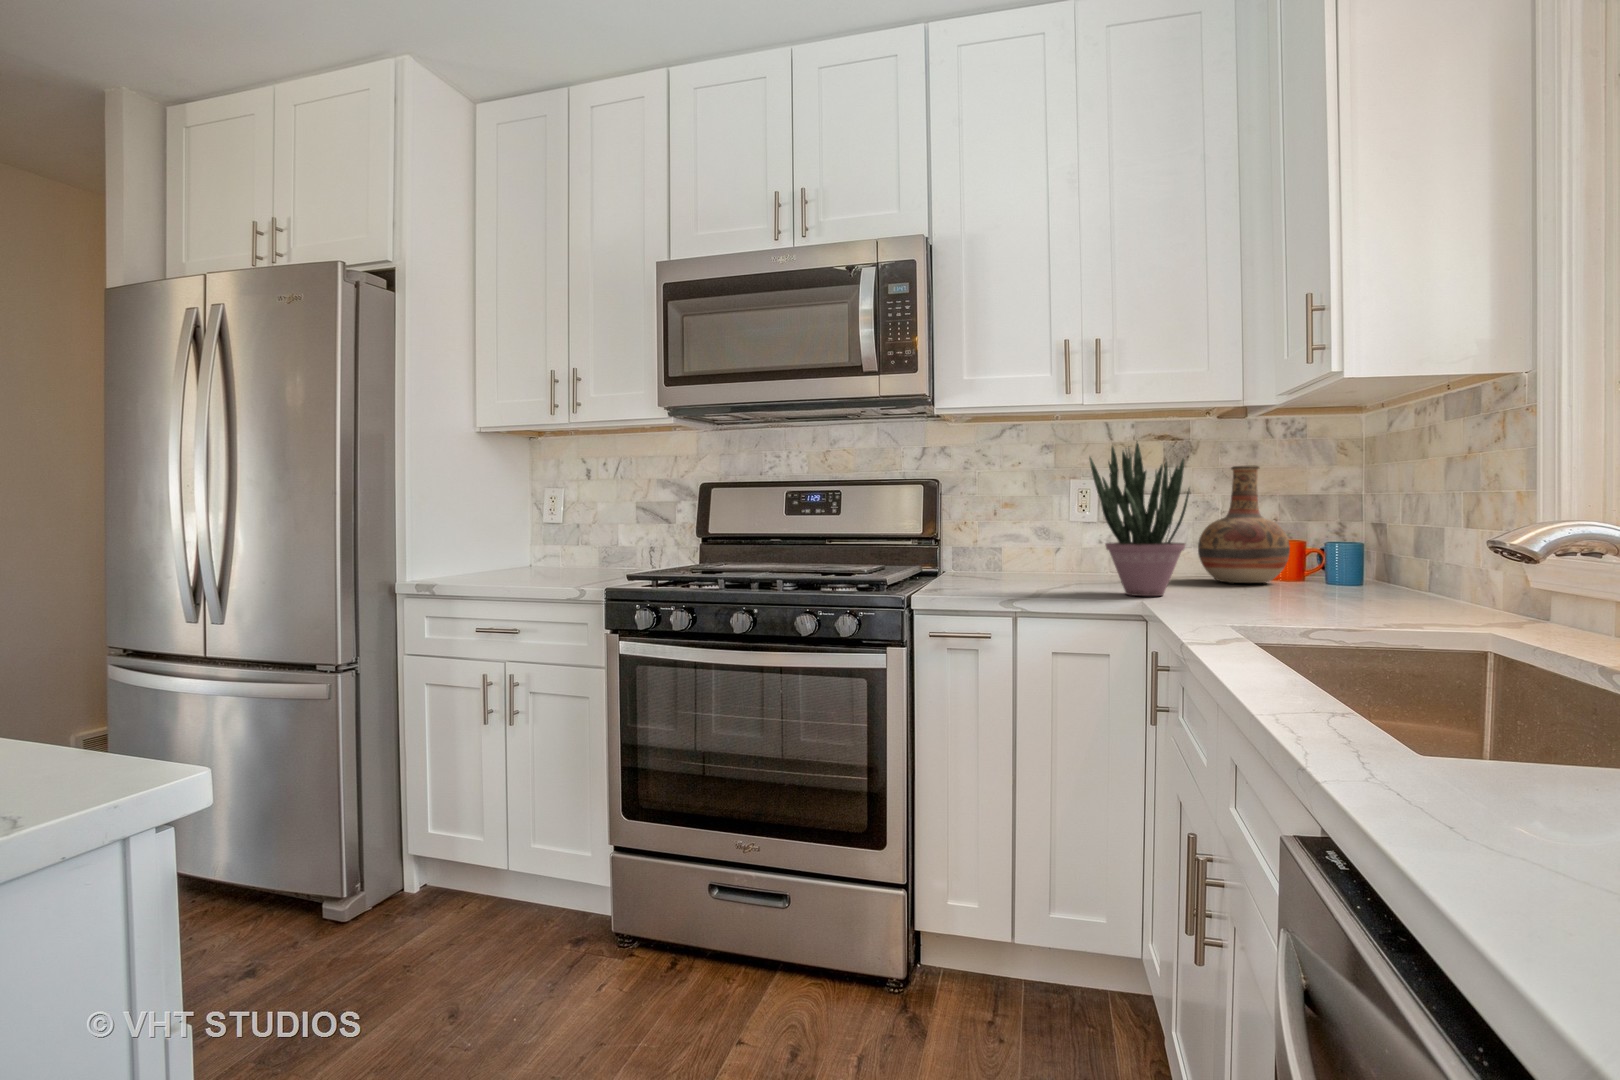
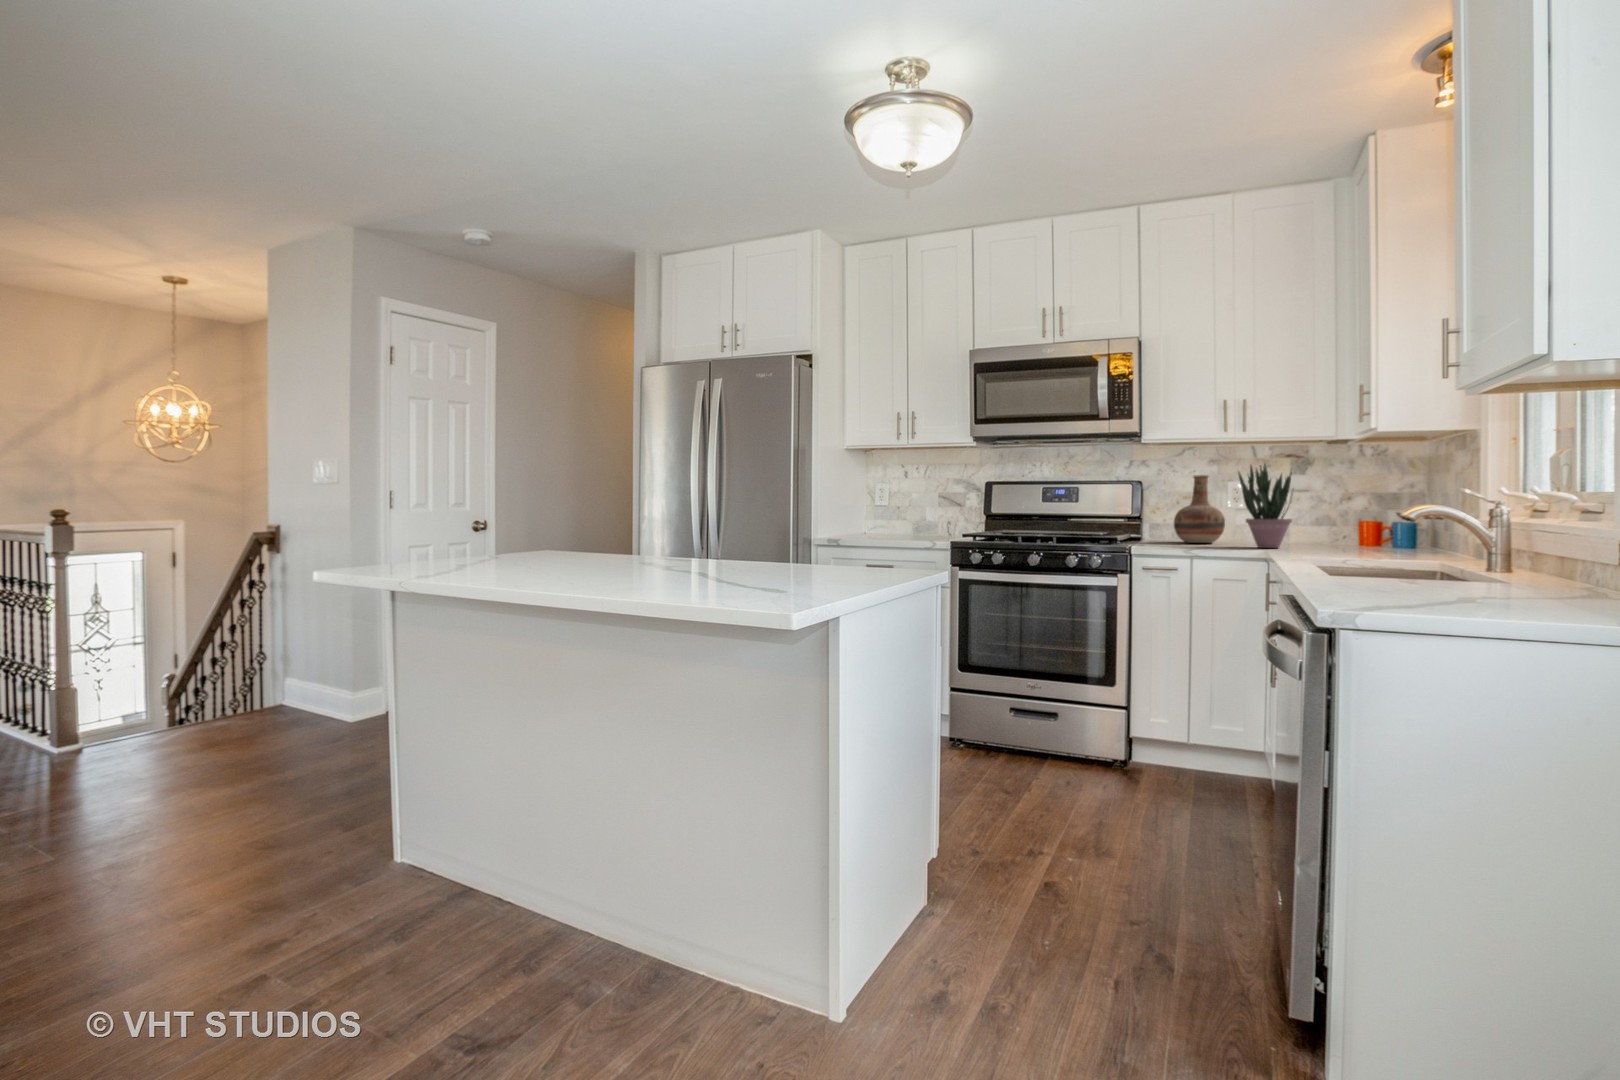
vase: present [1198,466,1290,583] -> present [1174,475,1225,543]

